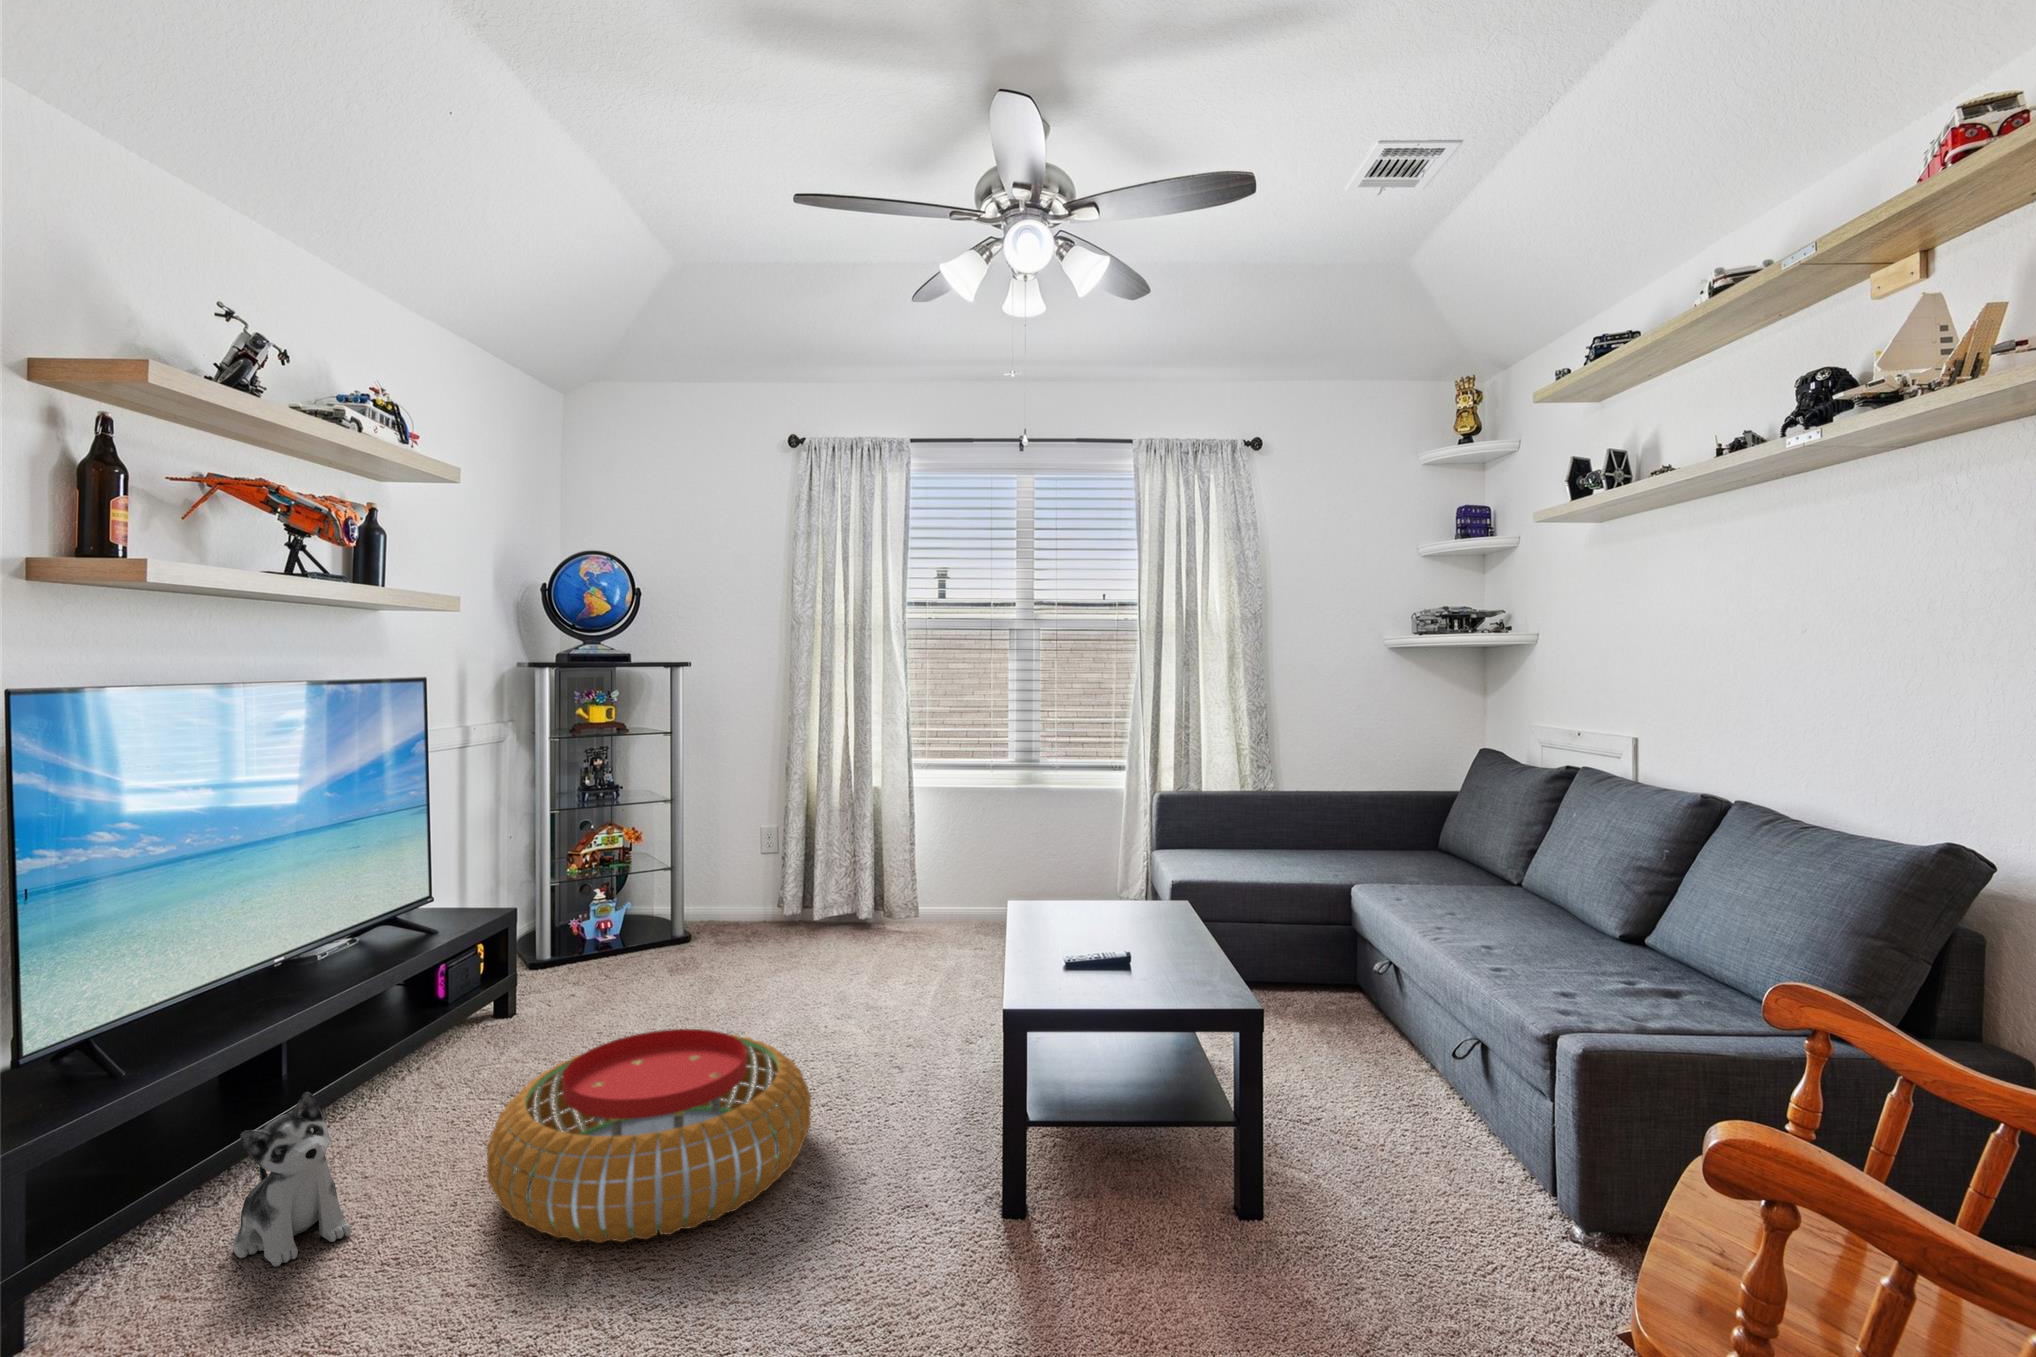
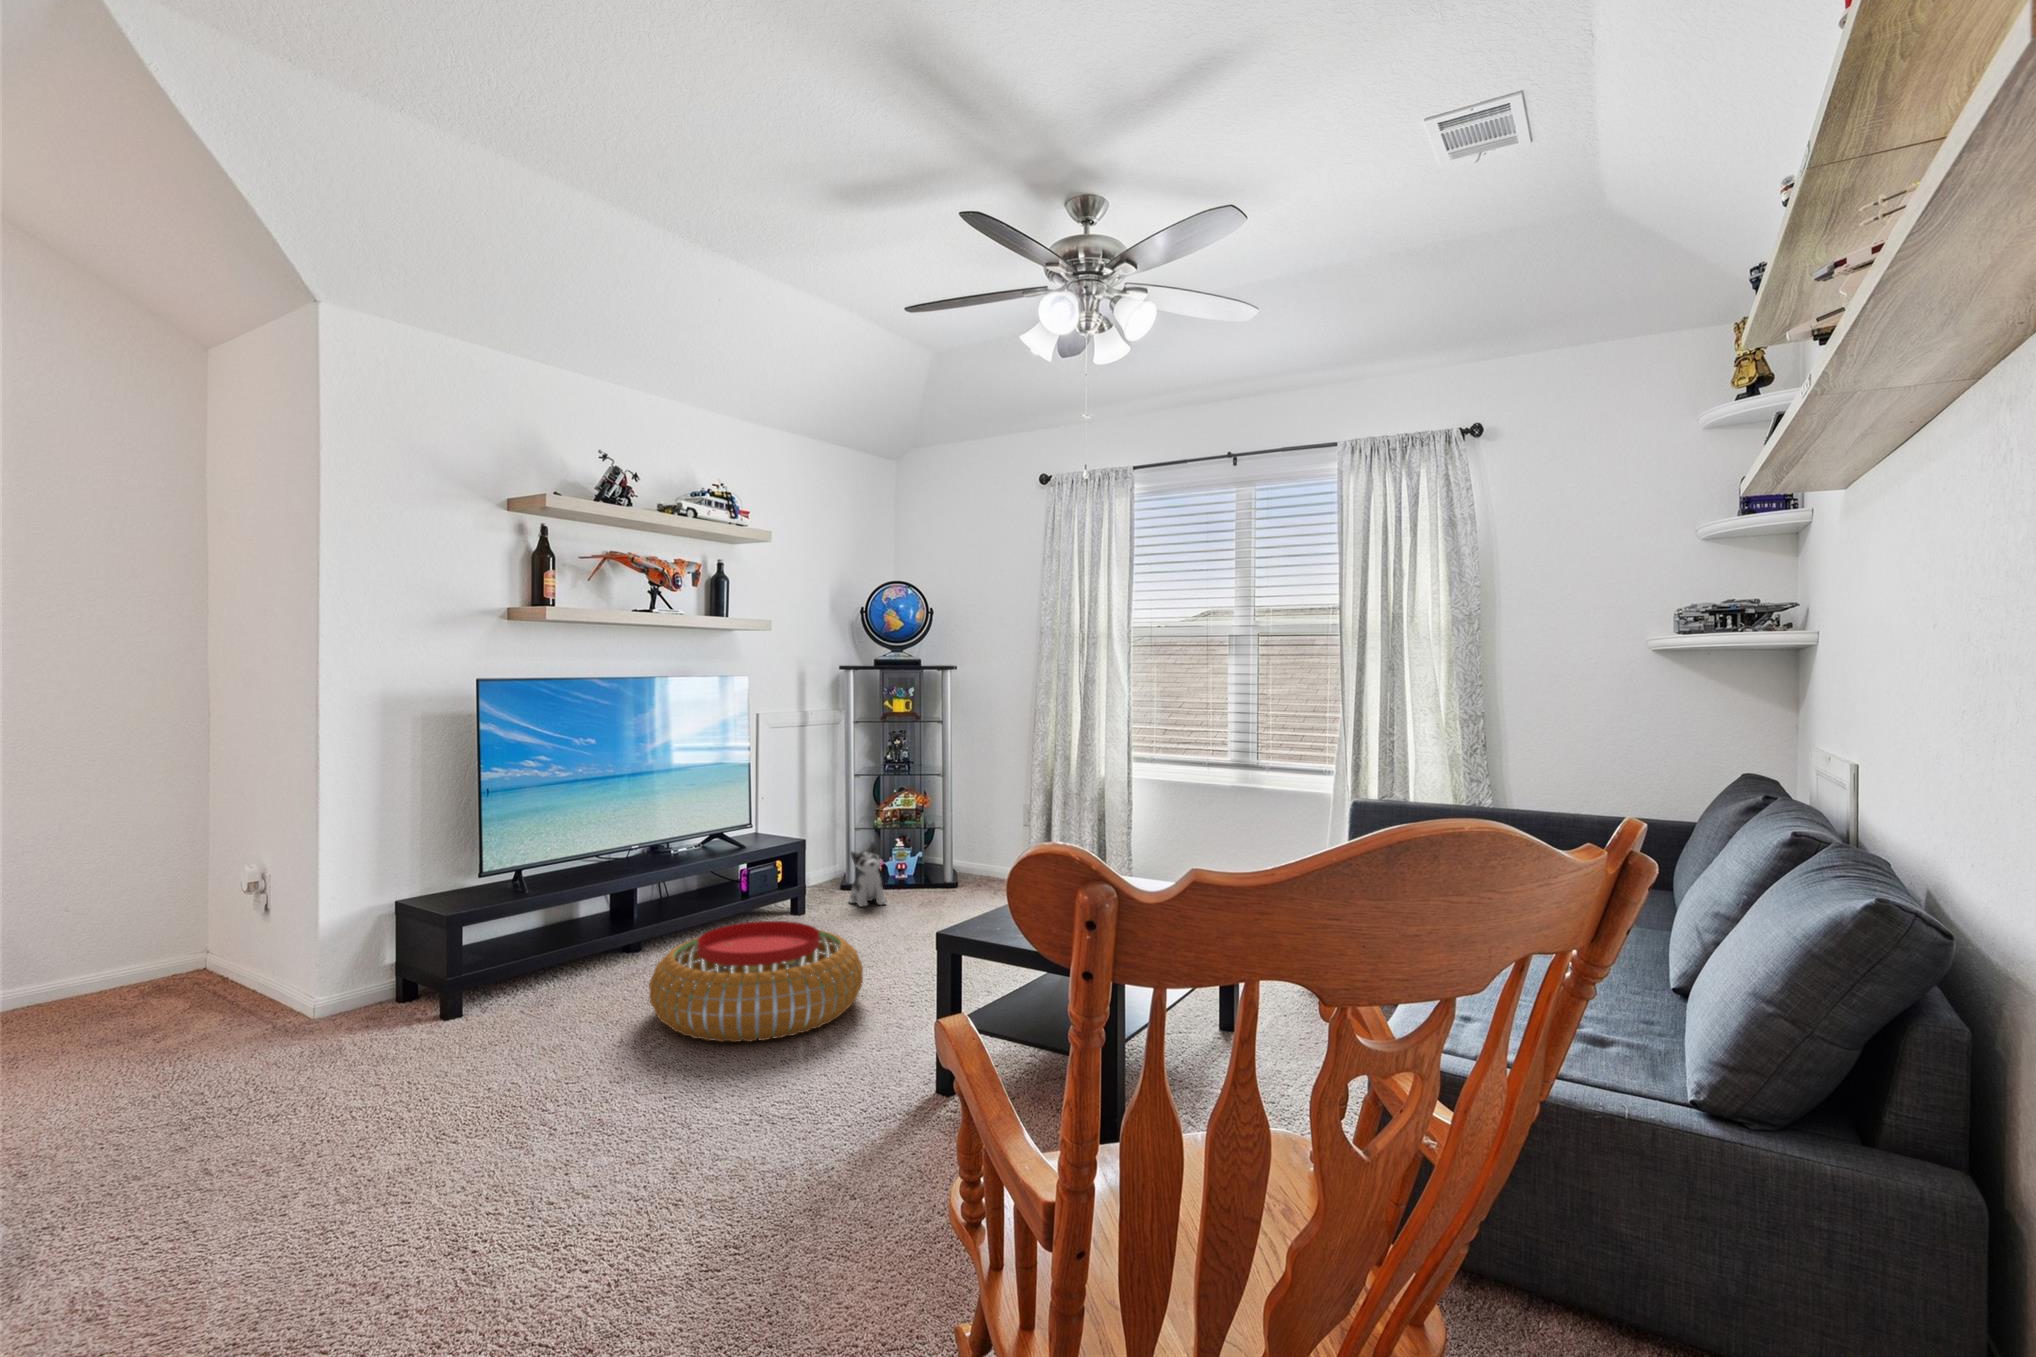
plush toy: present [233,1091,351,1266] -> present [849,843,886,906]

